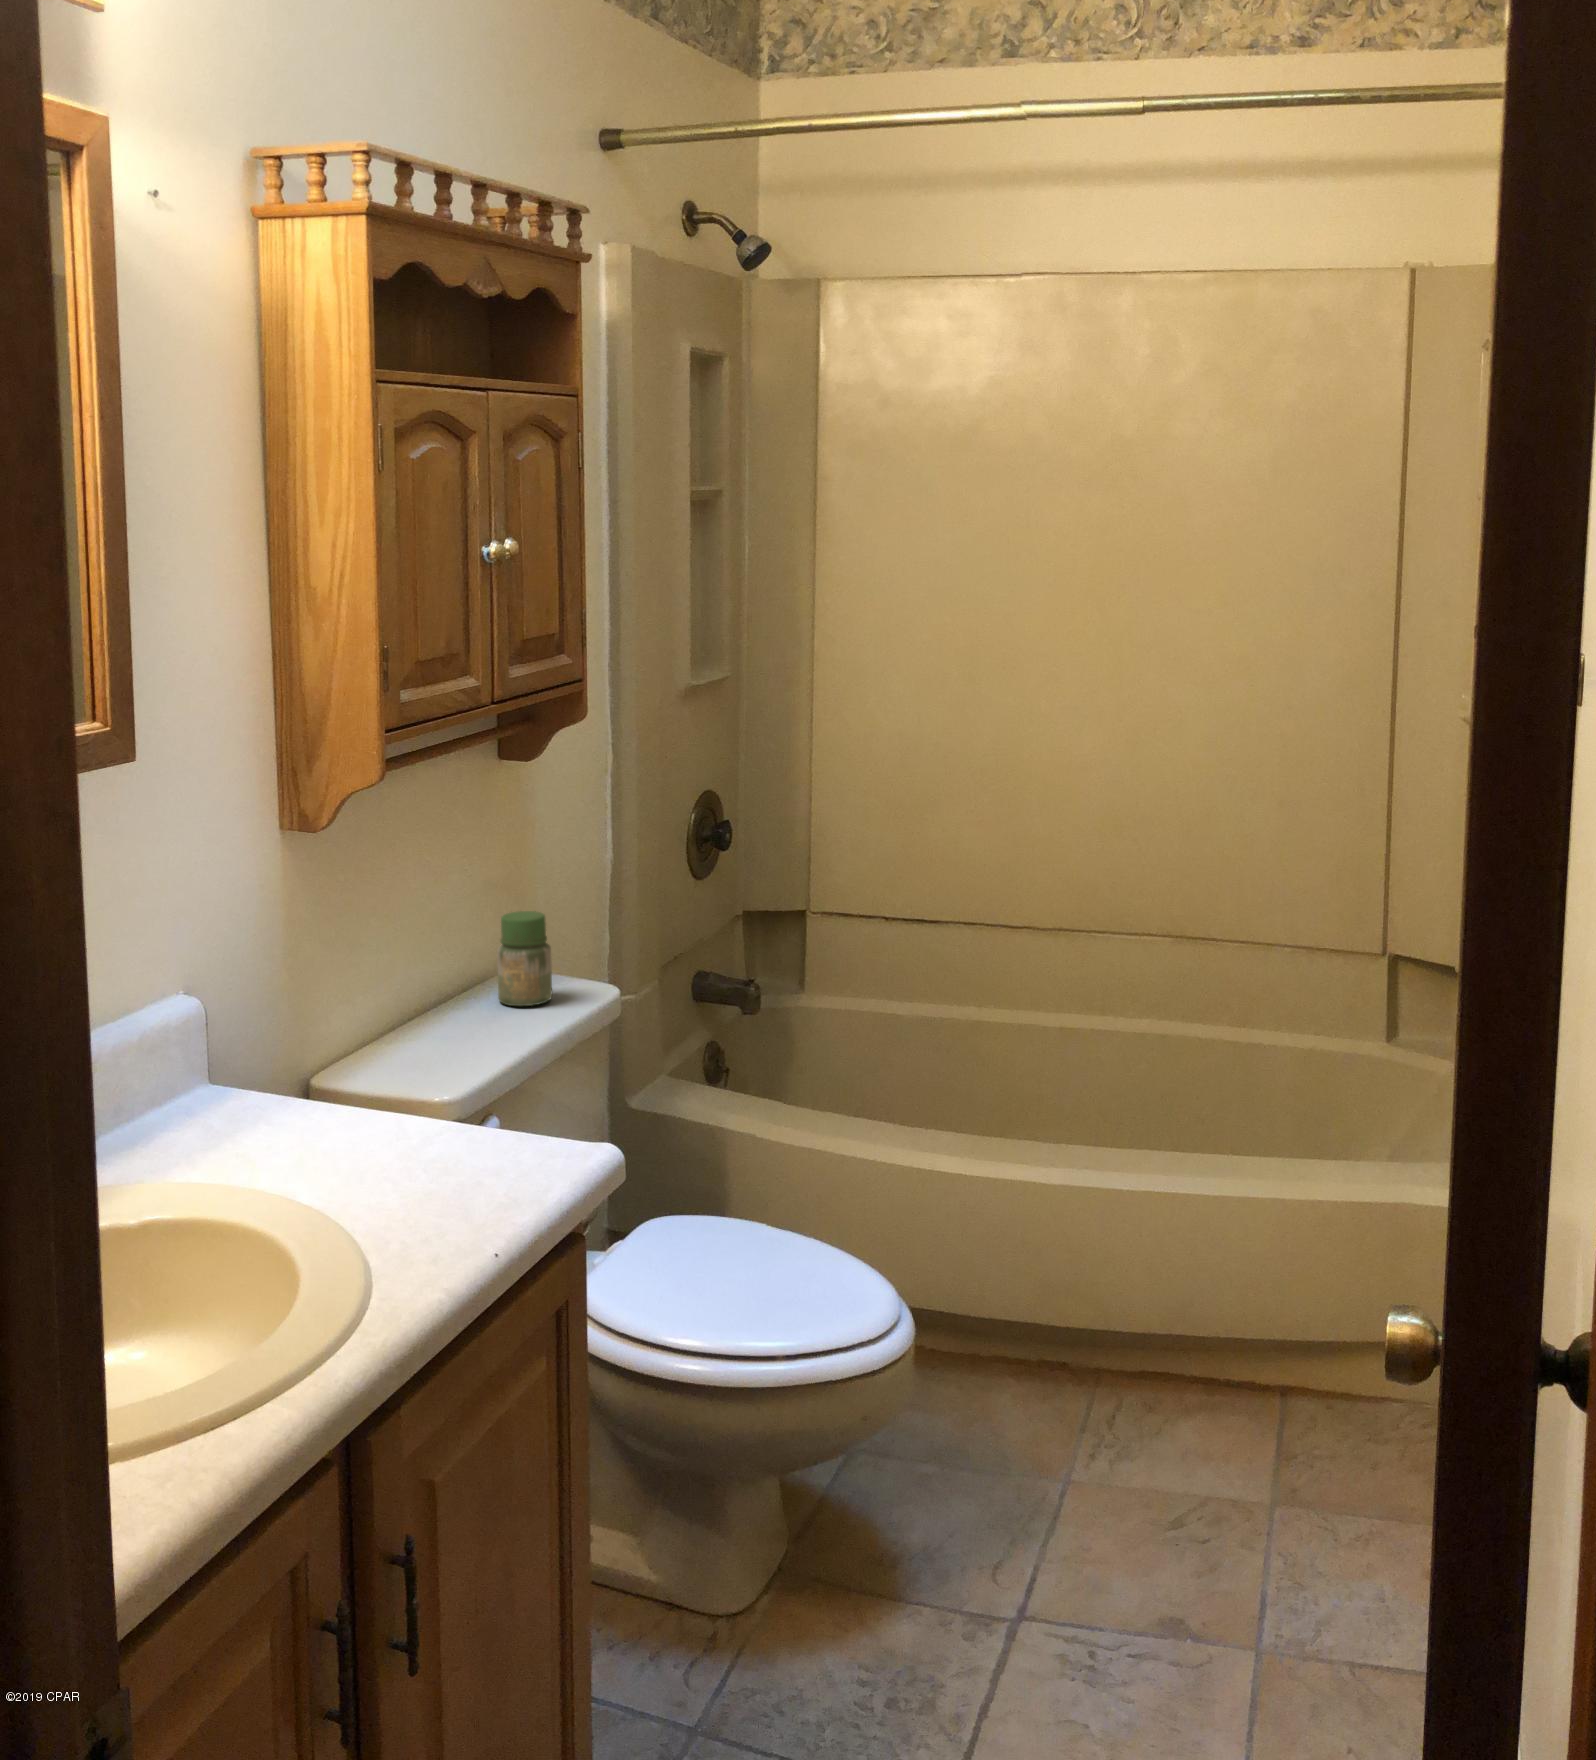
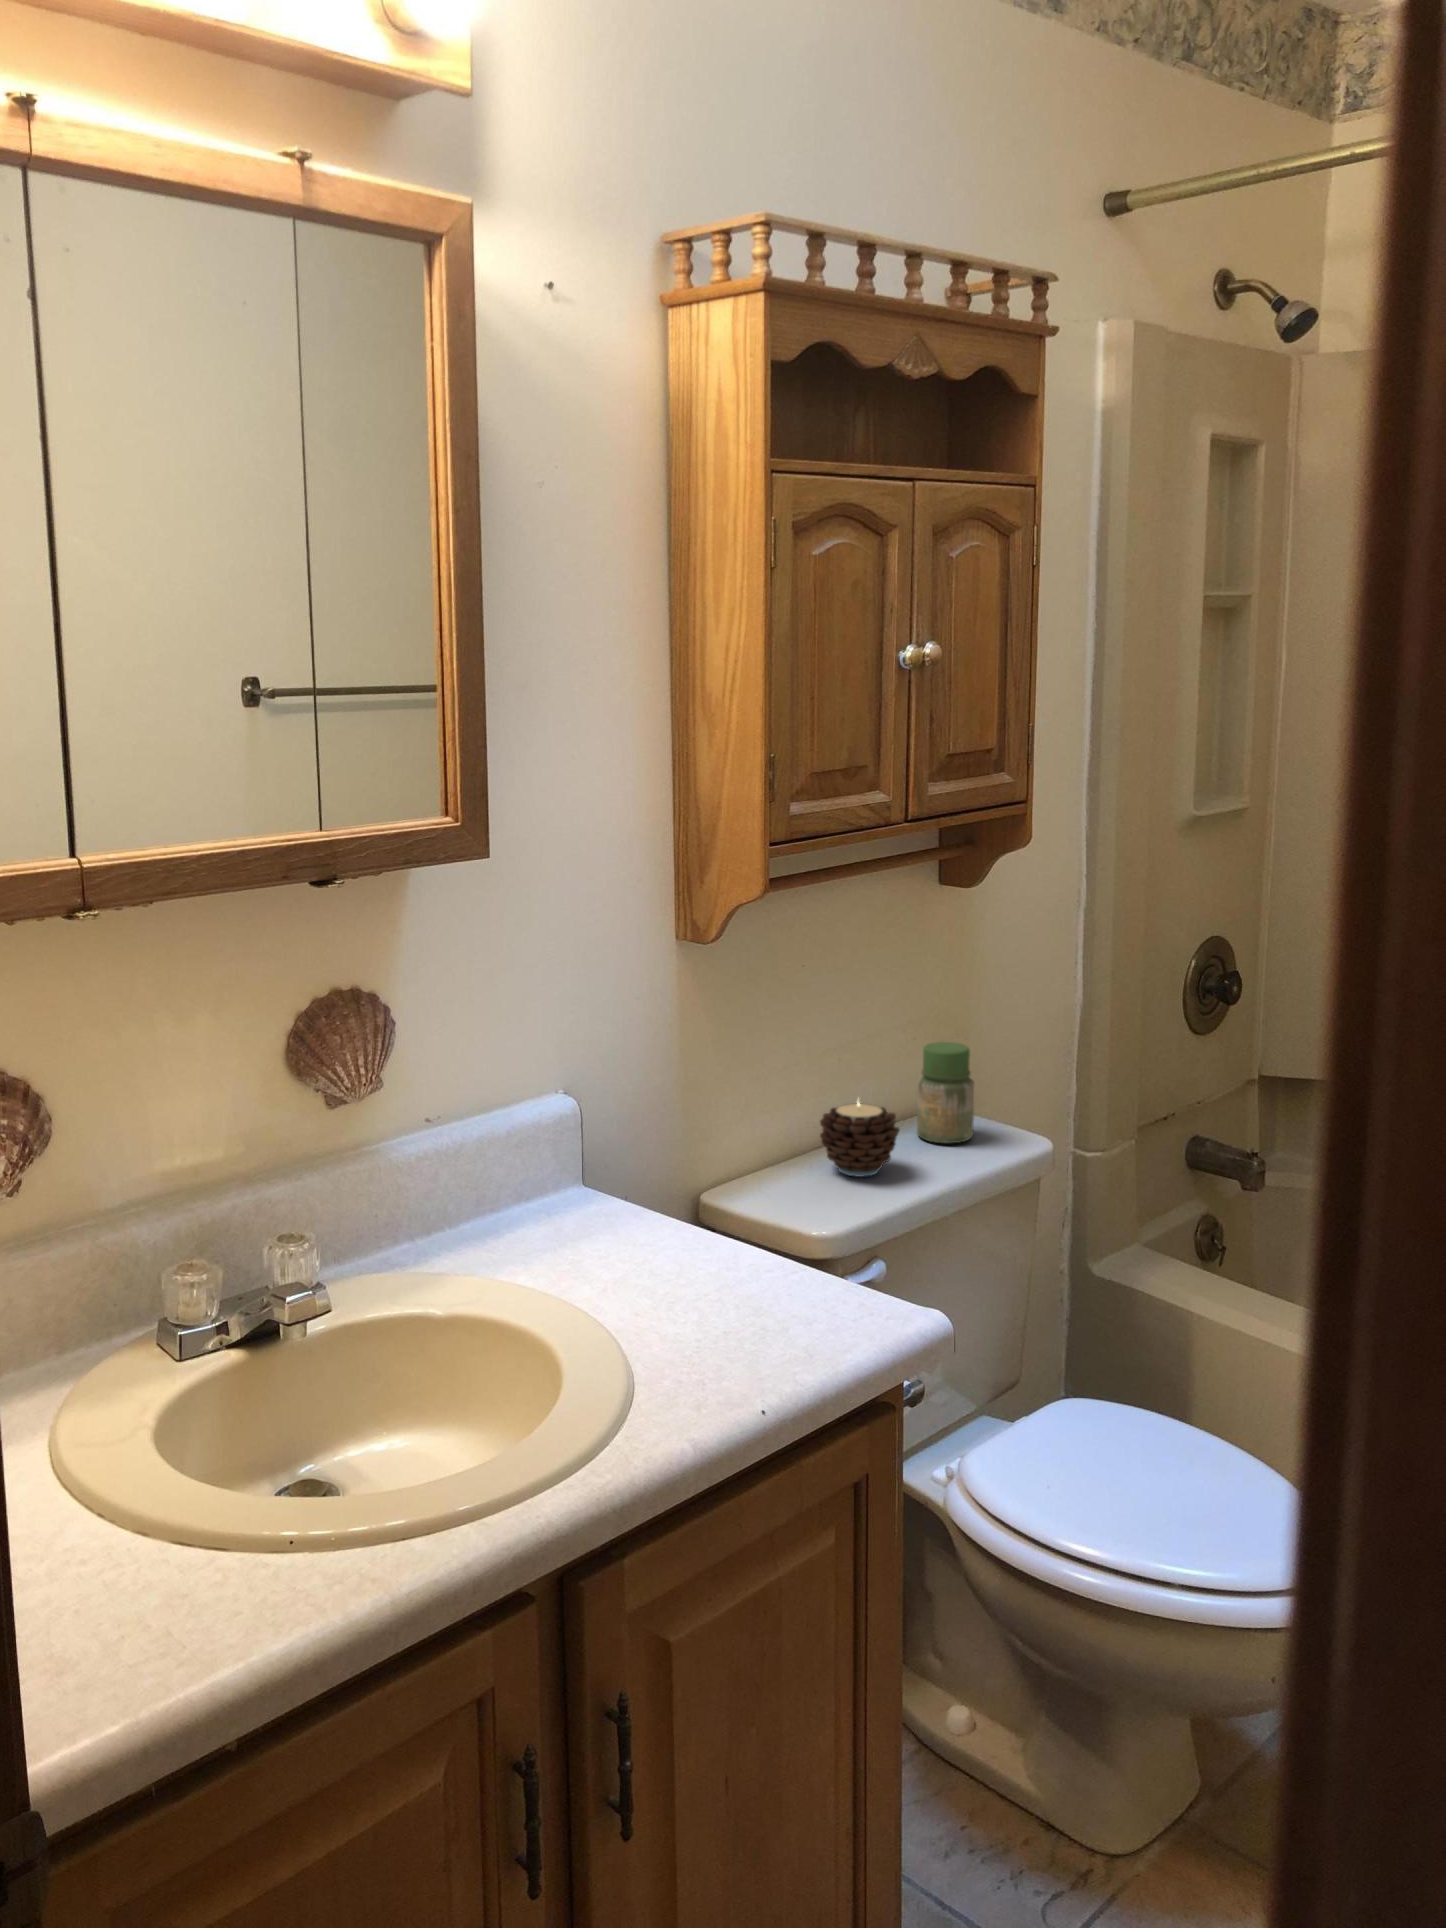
candle: none [417,967,499,1043] -> present [820,1101,899,1177]

